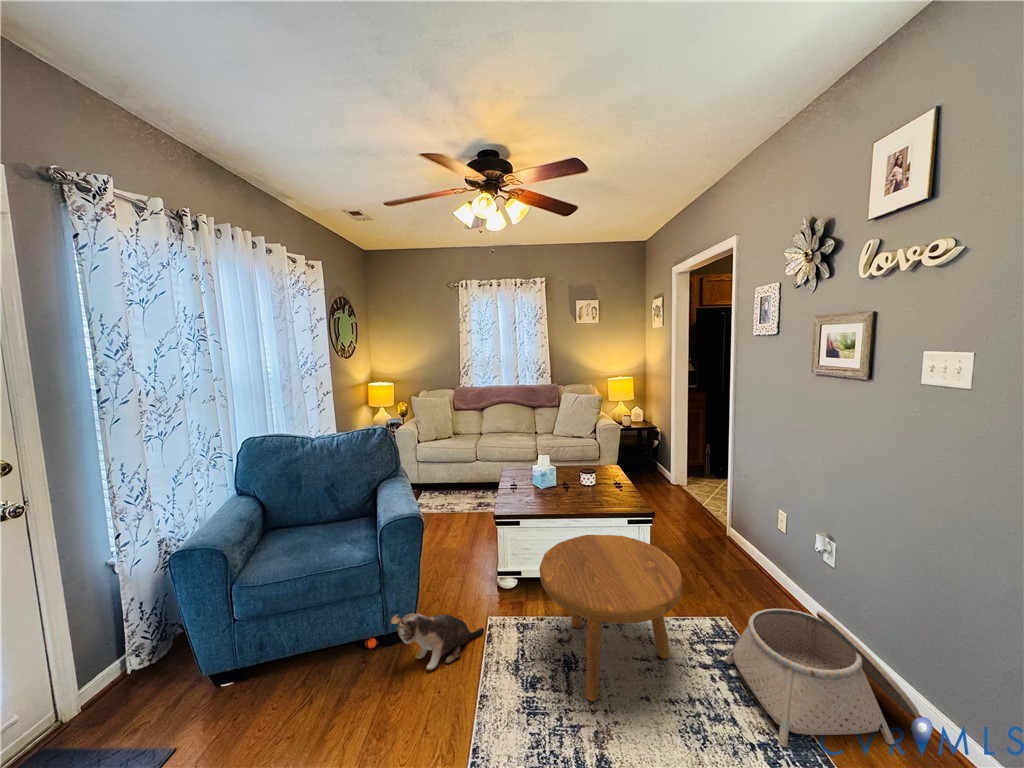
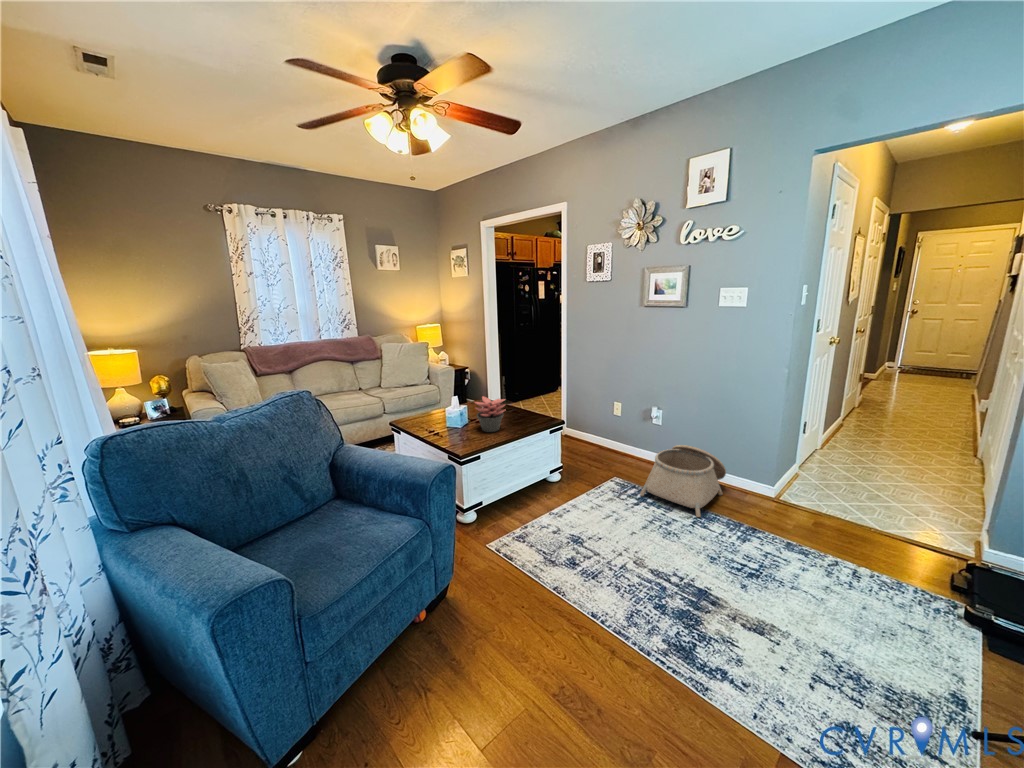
succulent plant: none [537,462,570,503] -> present [475,396,505,432]
footstool: present [539,535,682,702] -> none [539,437,648,552]
plush toy: present [391,613,484,670] -> none [459,551,505,605]

